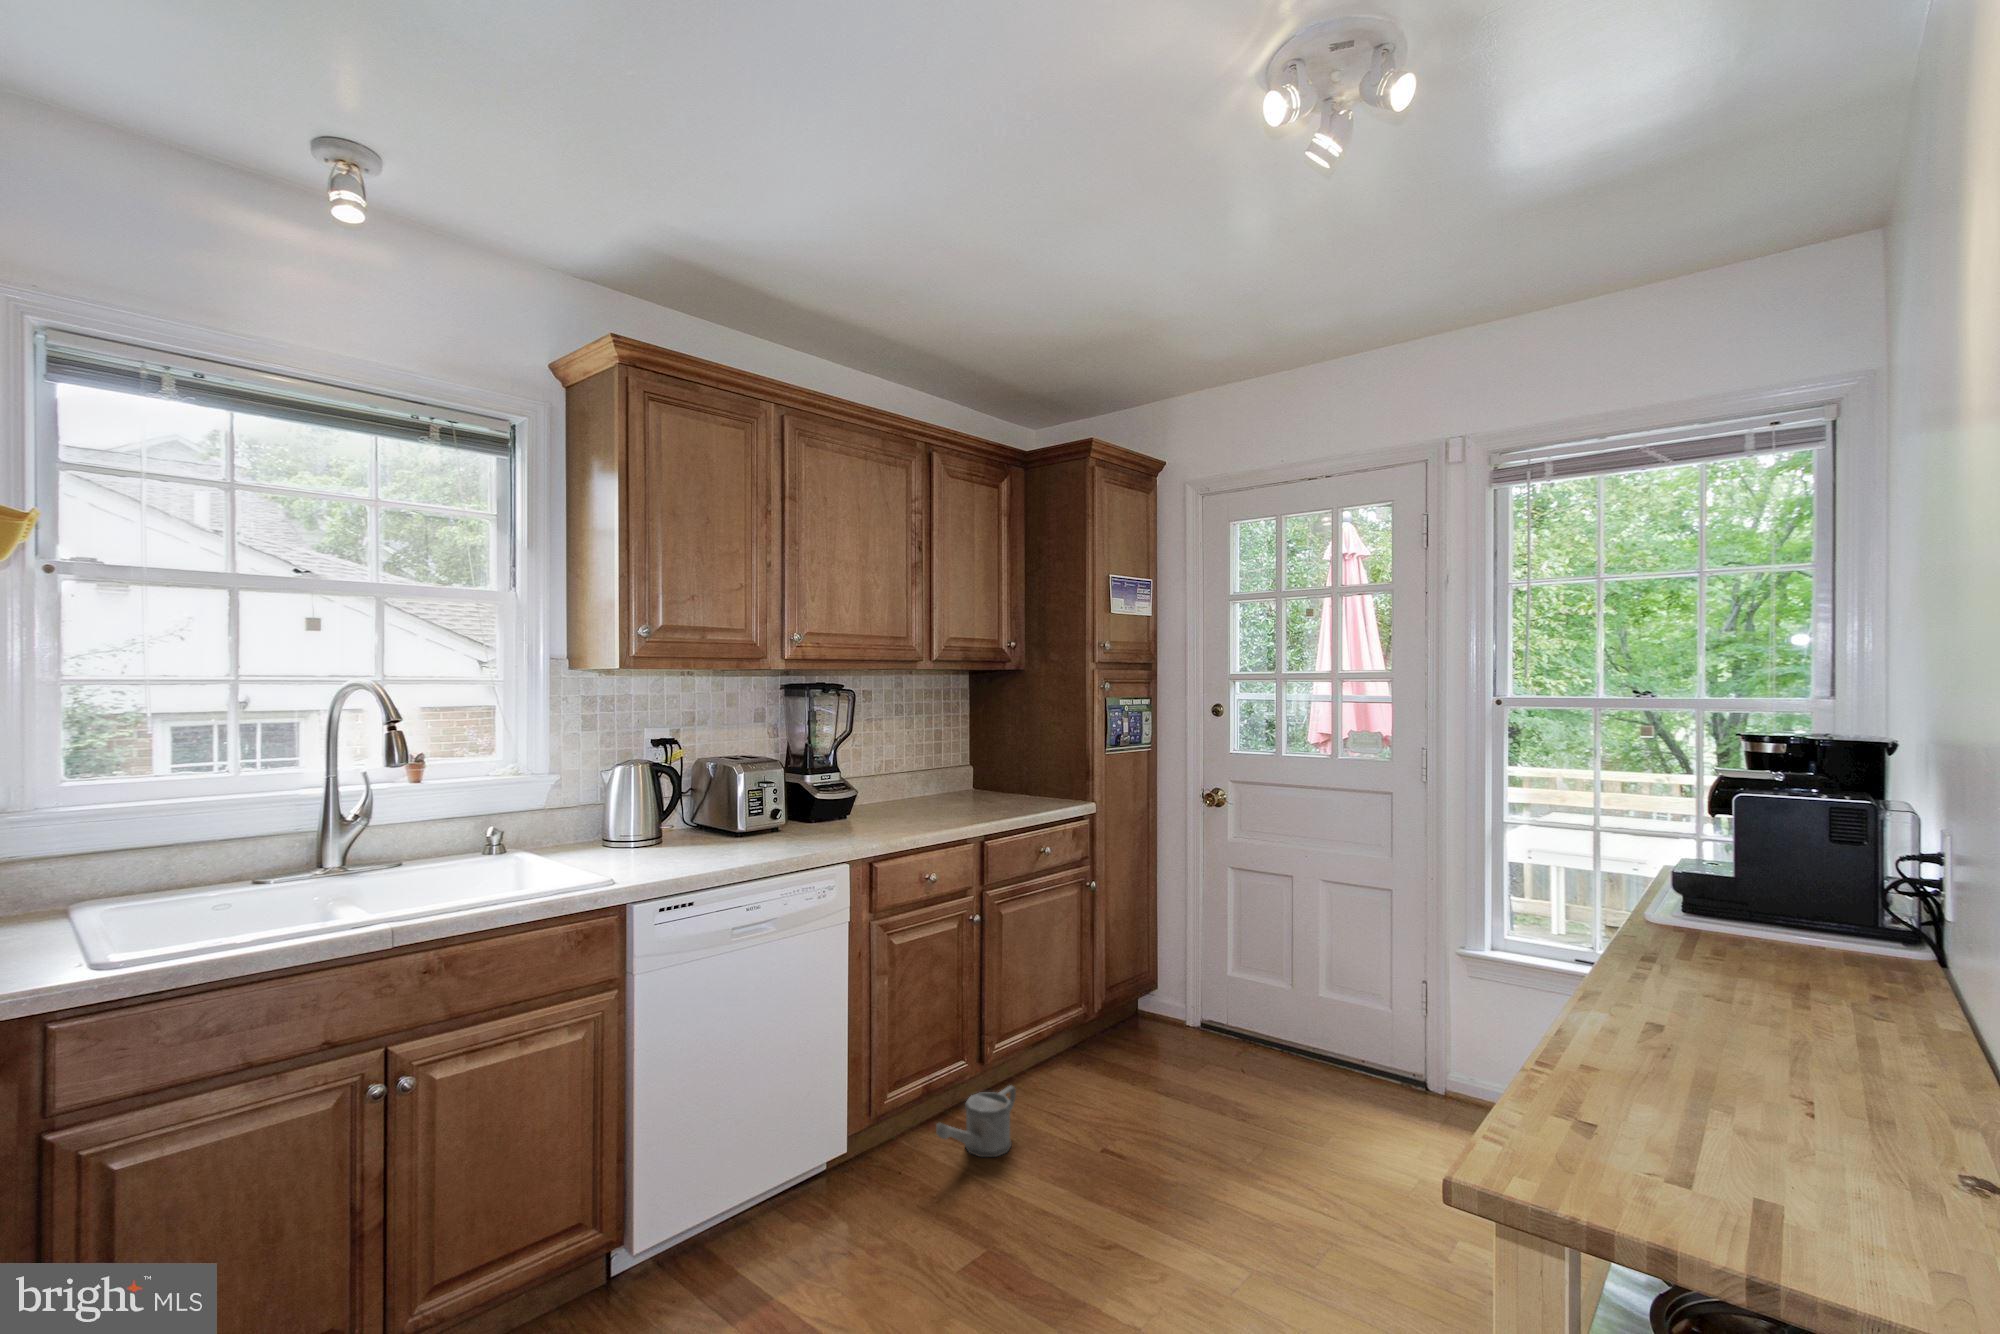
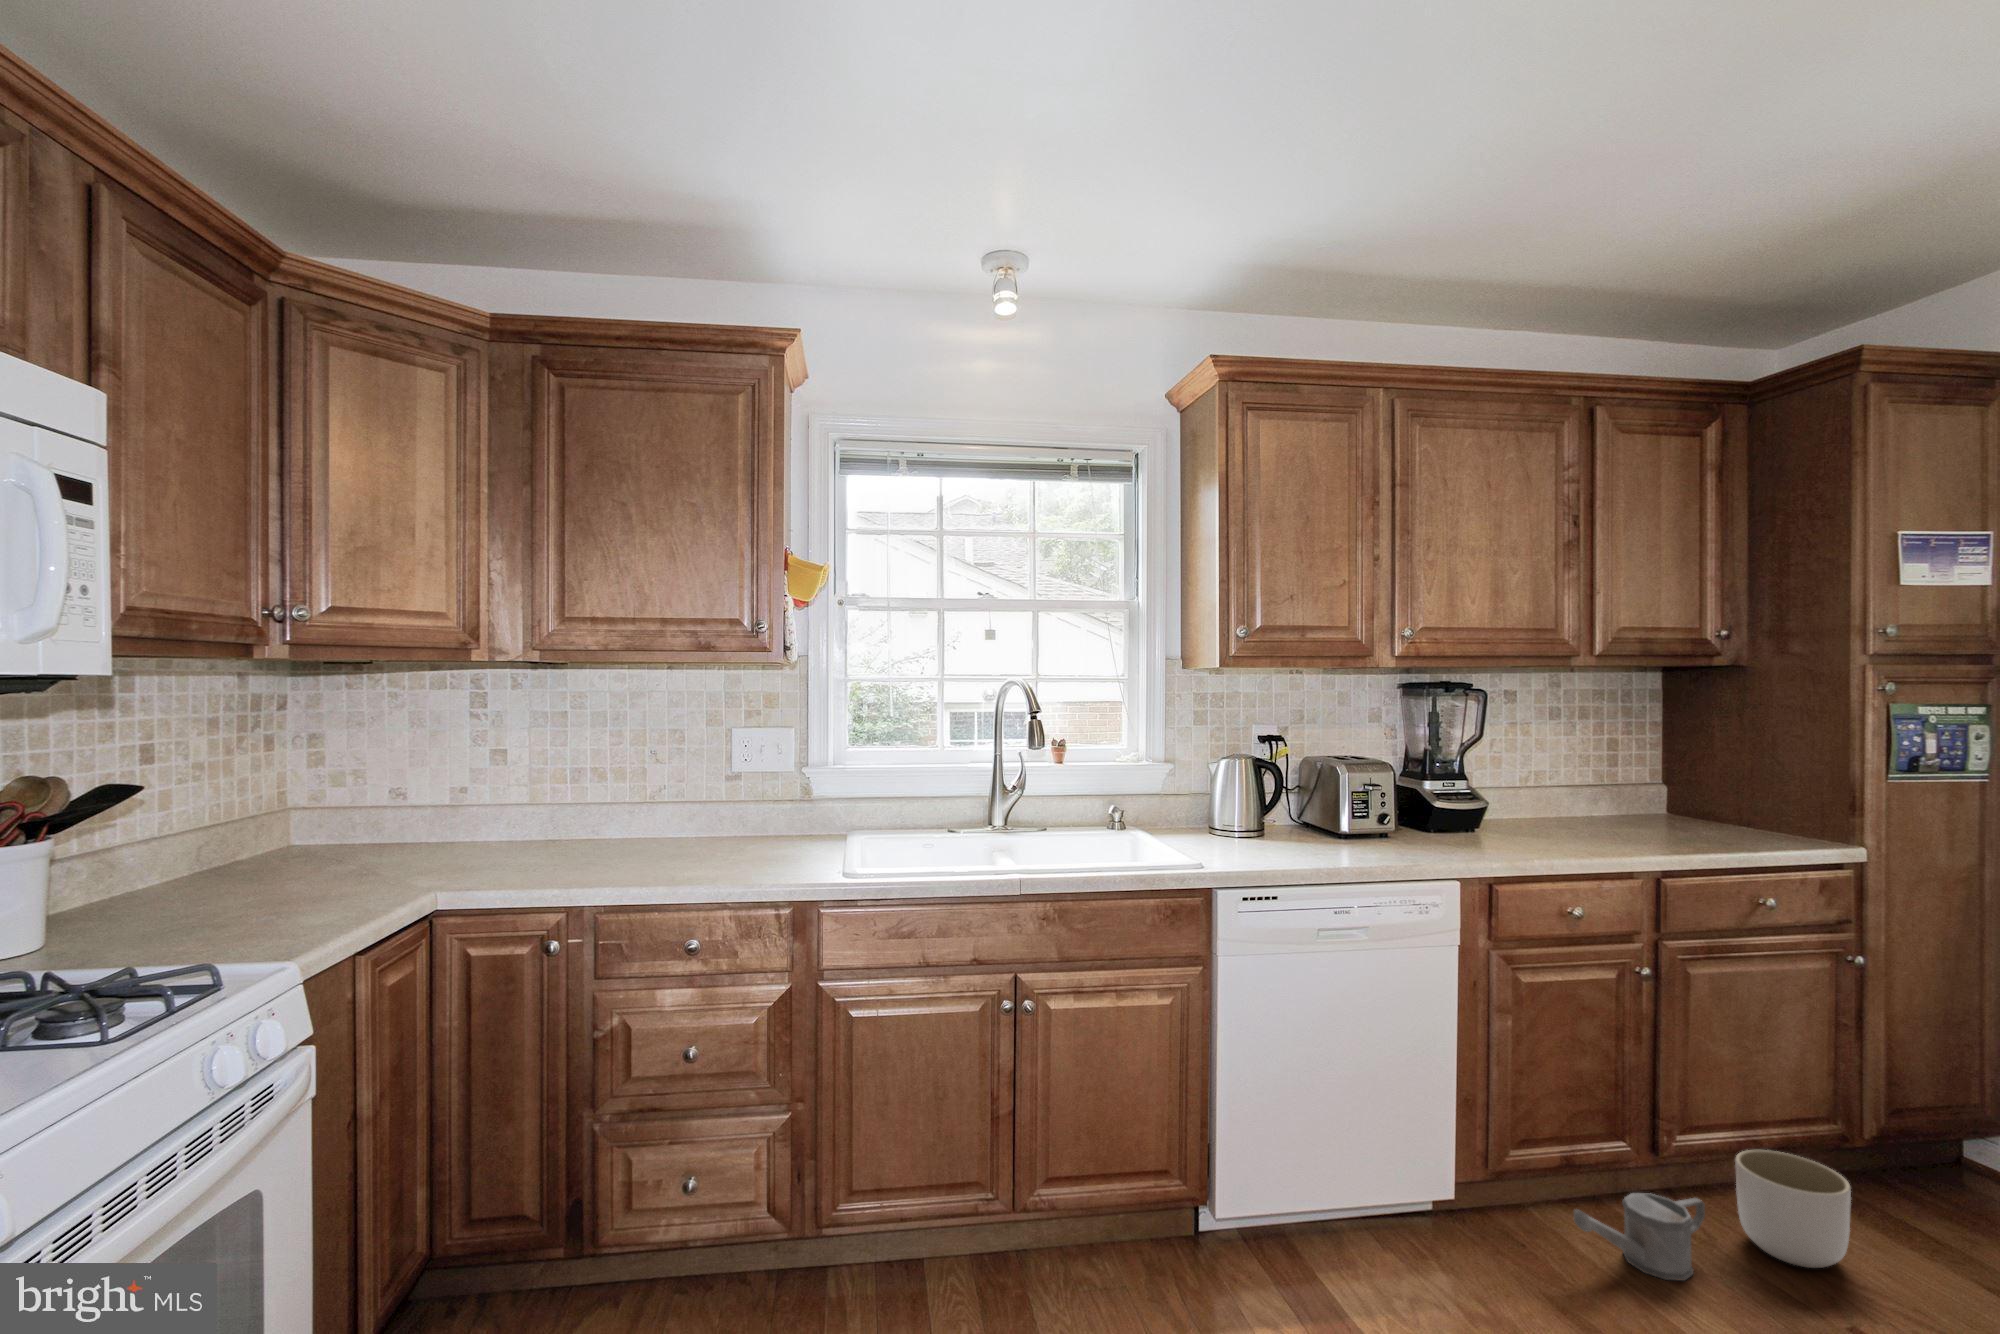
planter: none [1031,1033,1096,1114] -> present [1735,1150,1851,1268]

